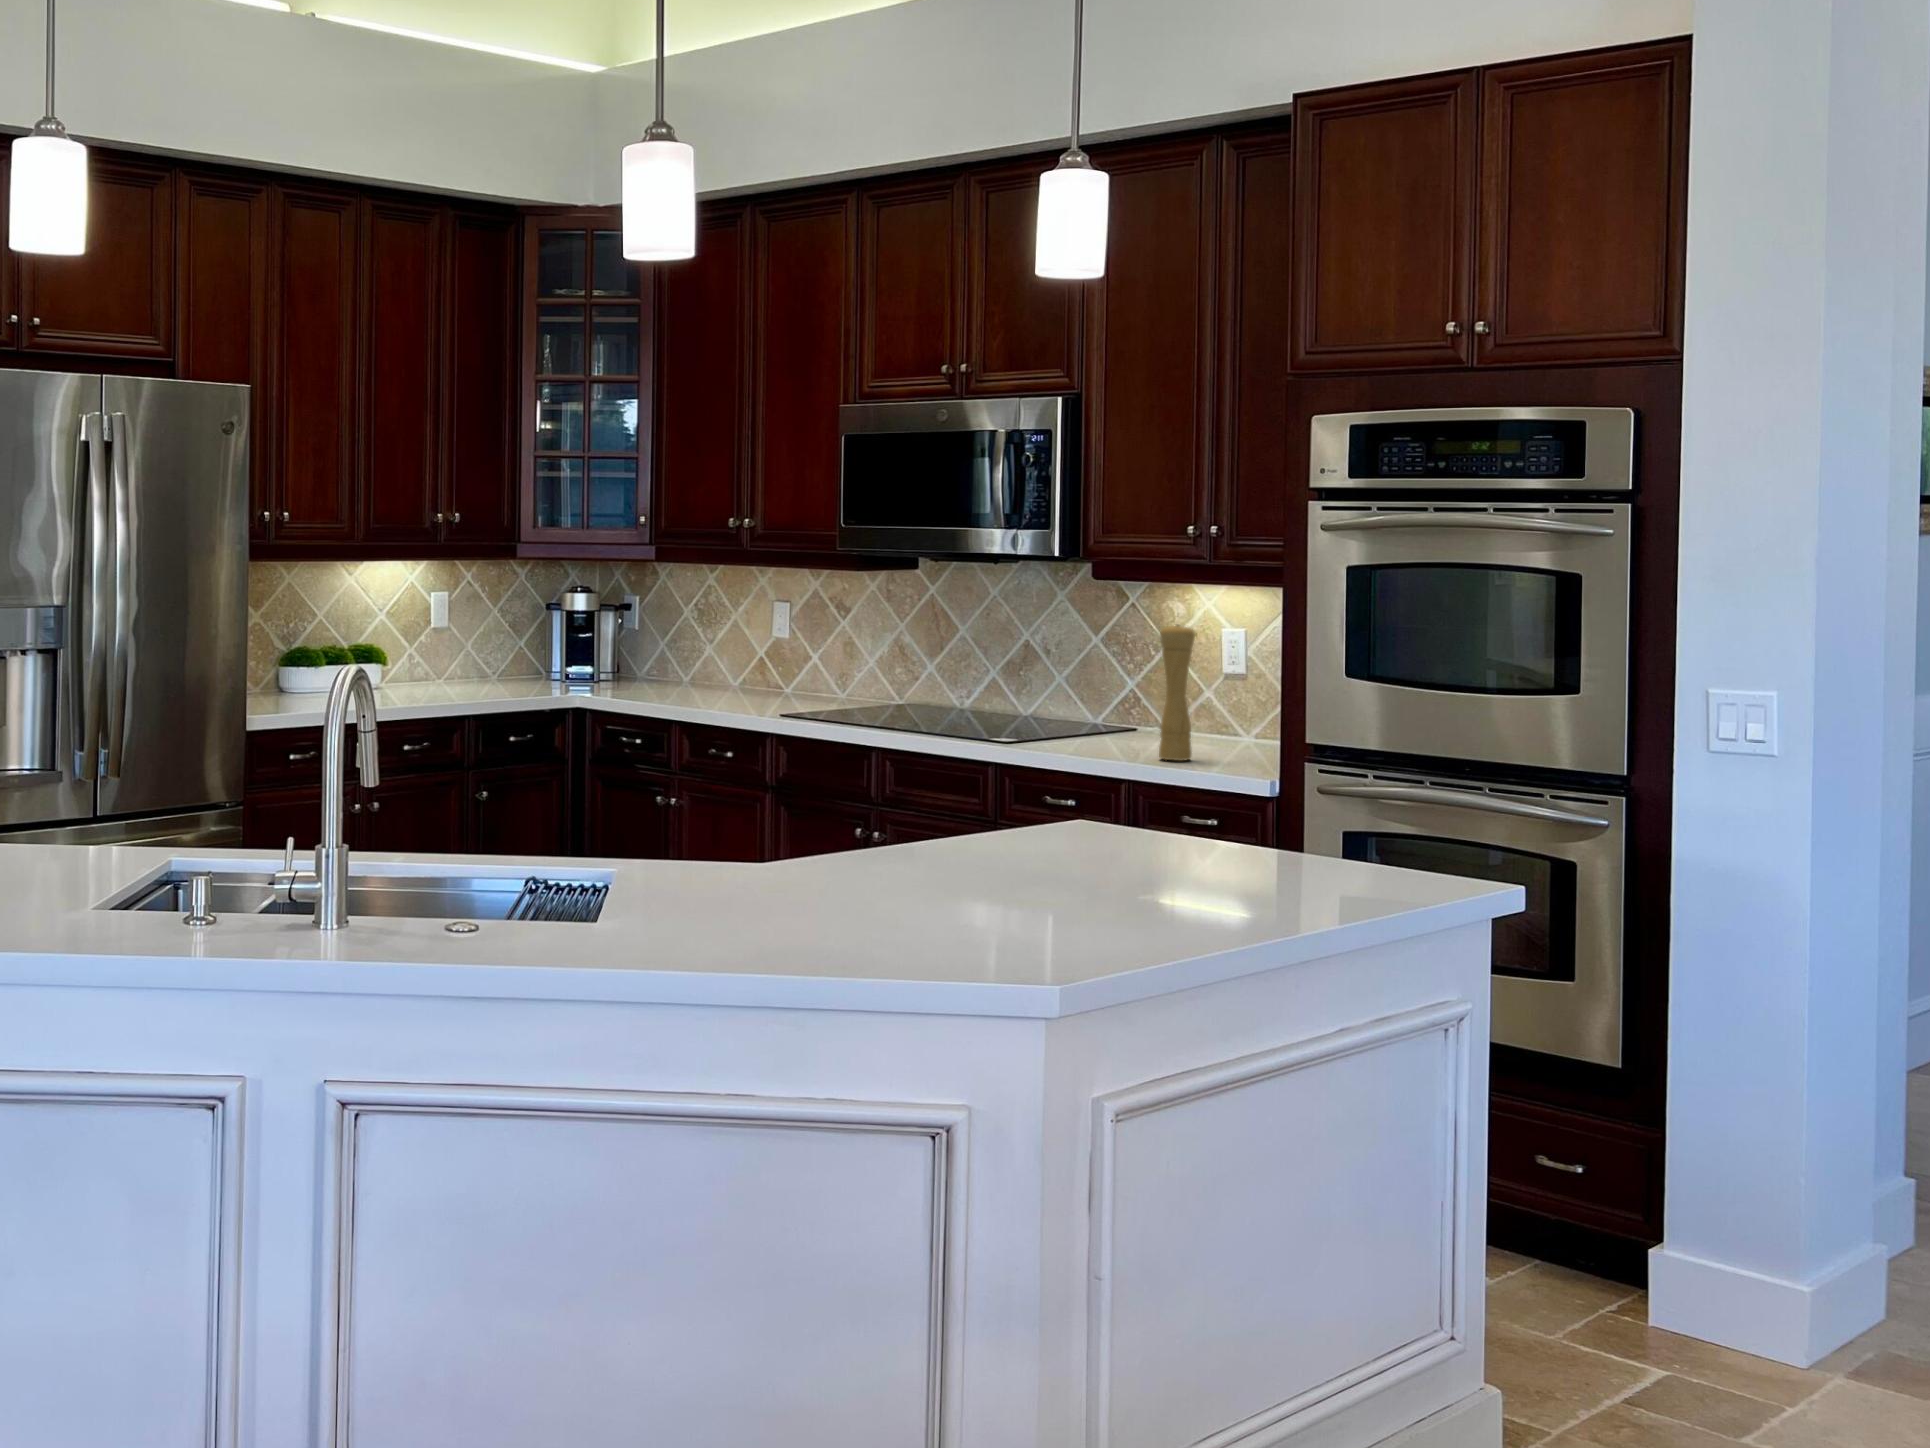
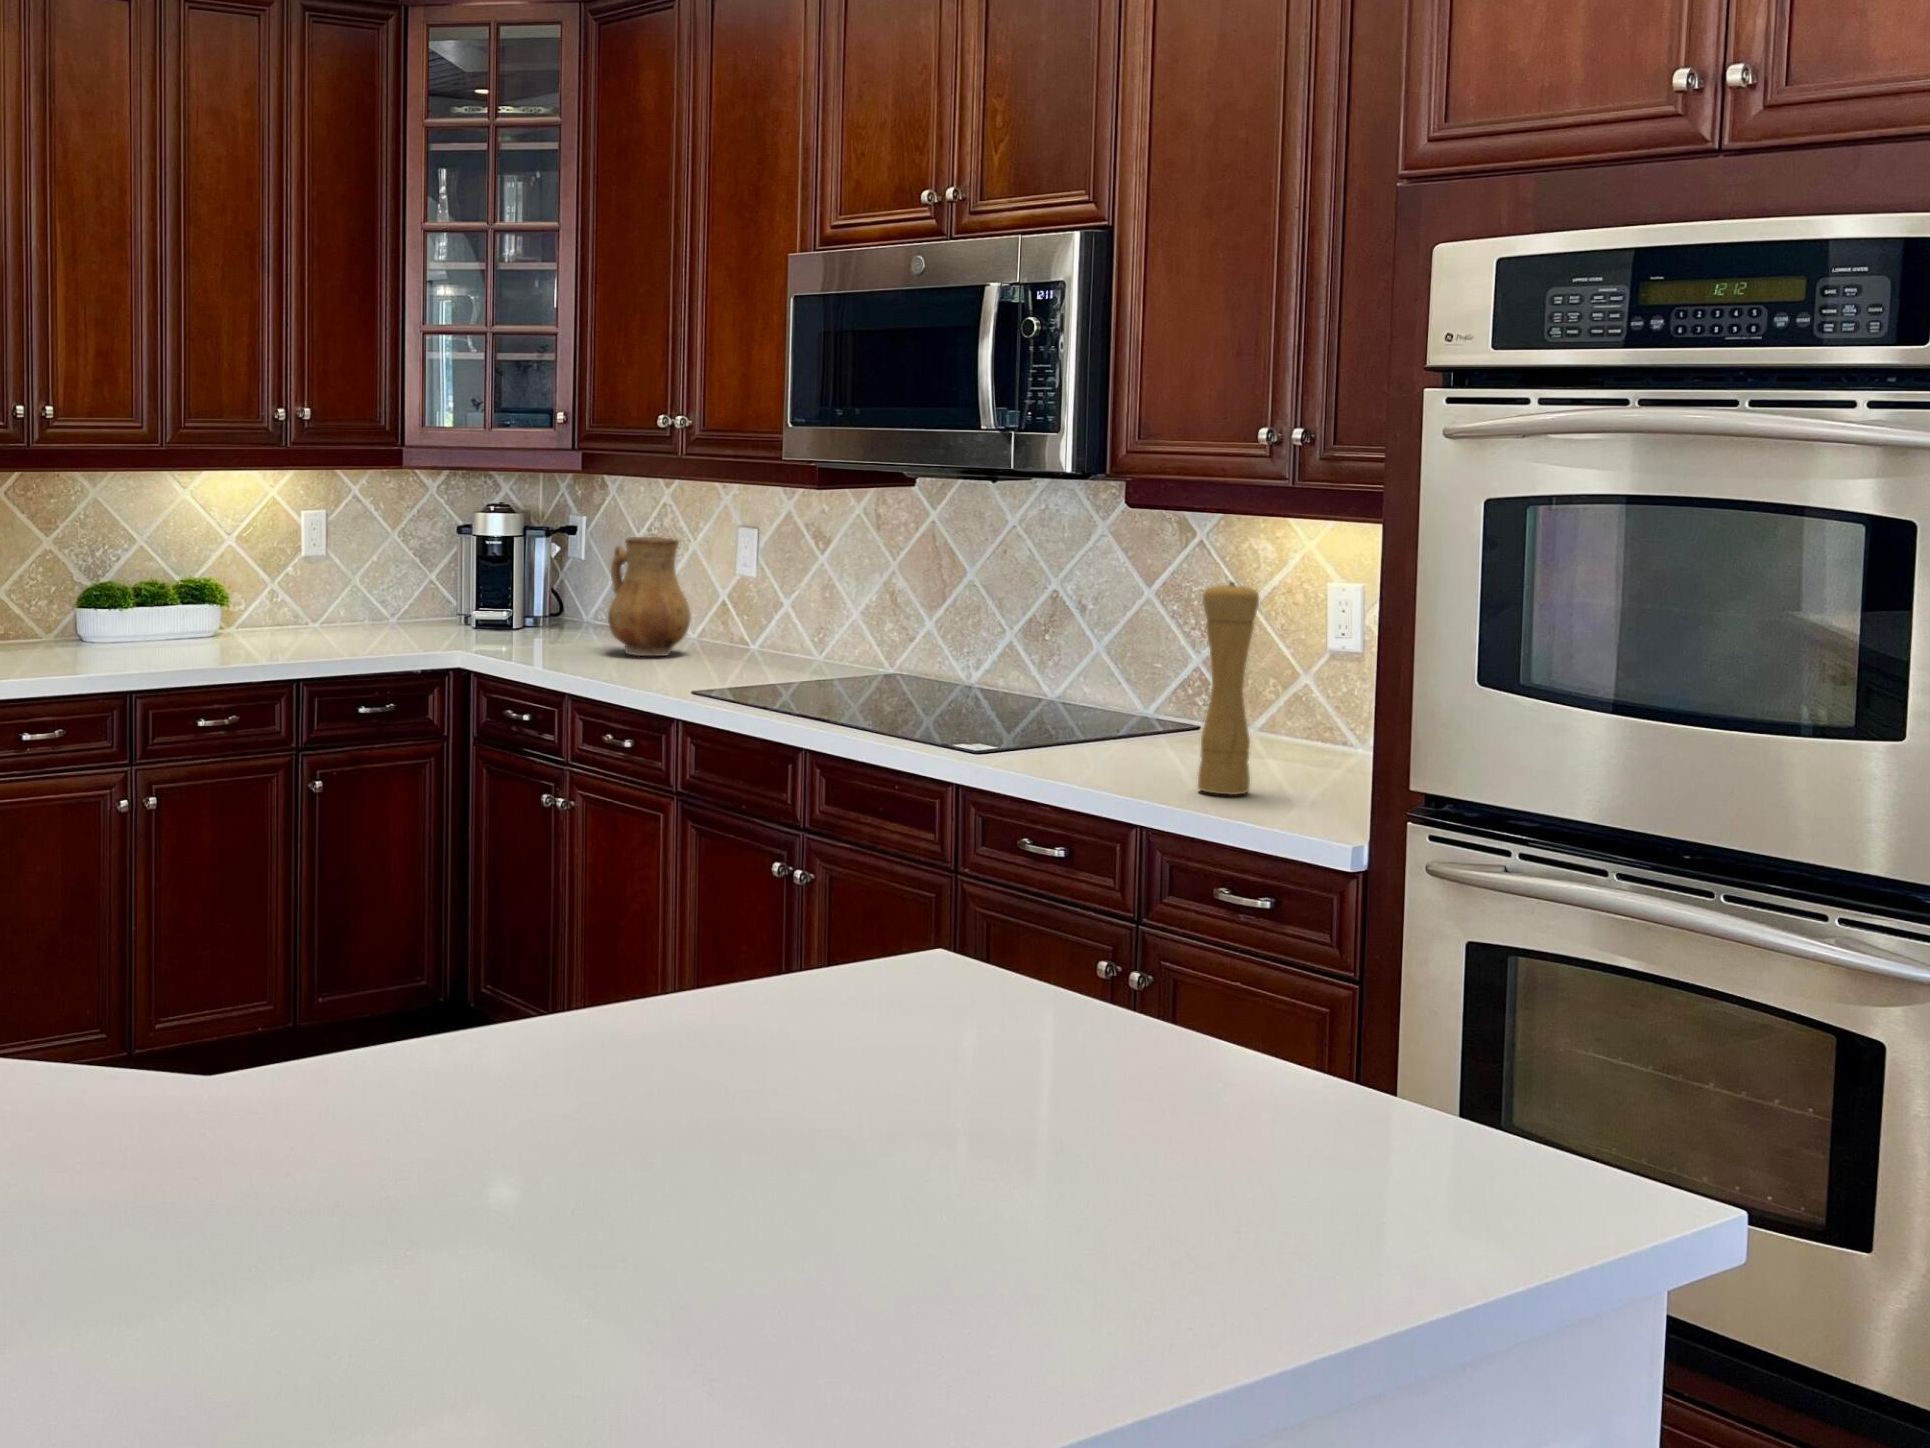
ceramic pitcher: none [680,609,743,697] -> present [608,537,691,656]

